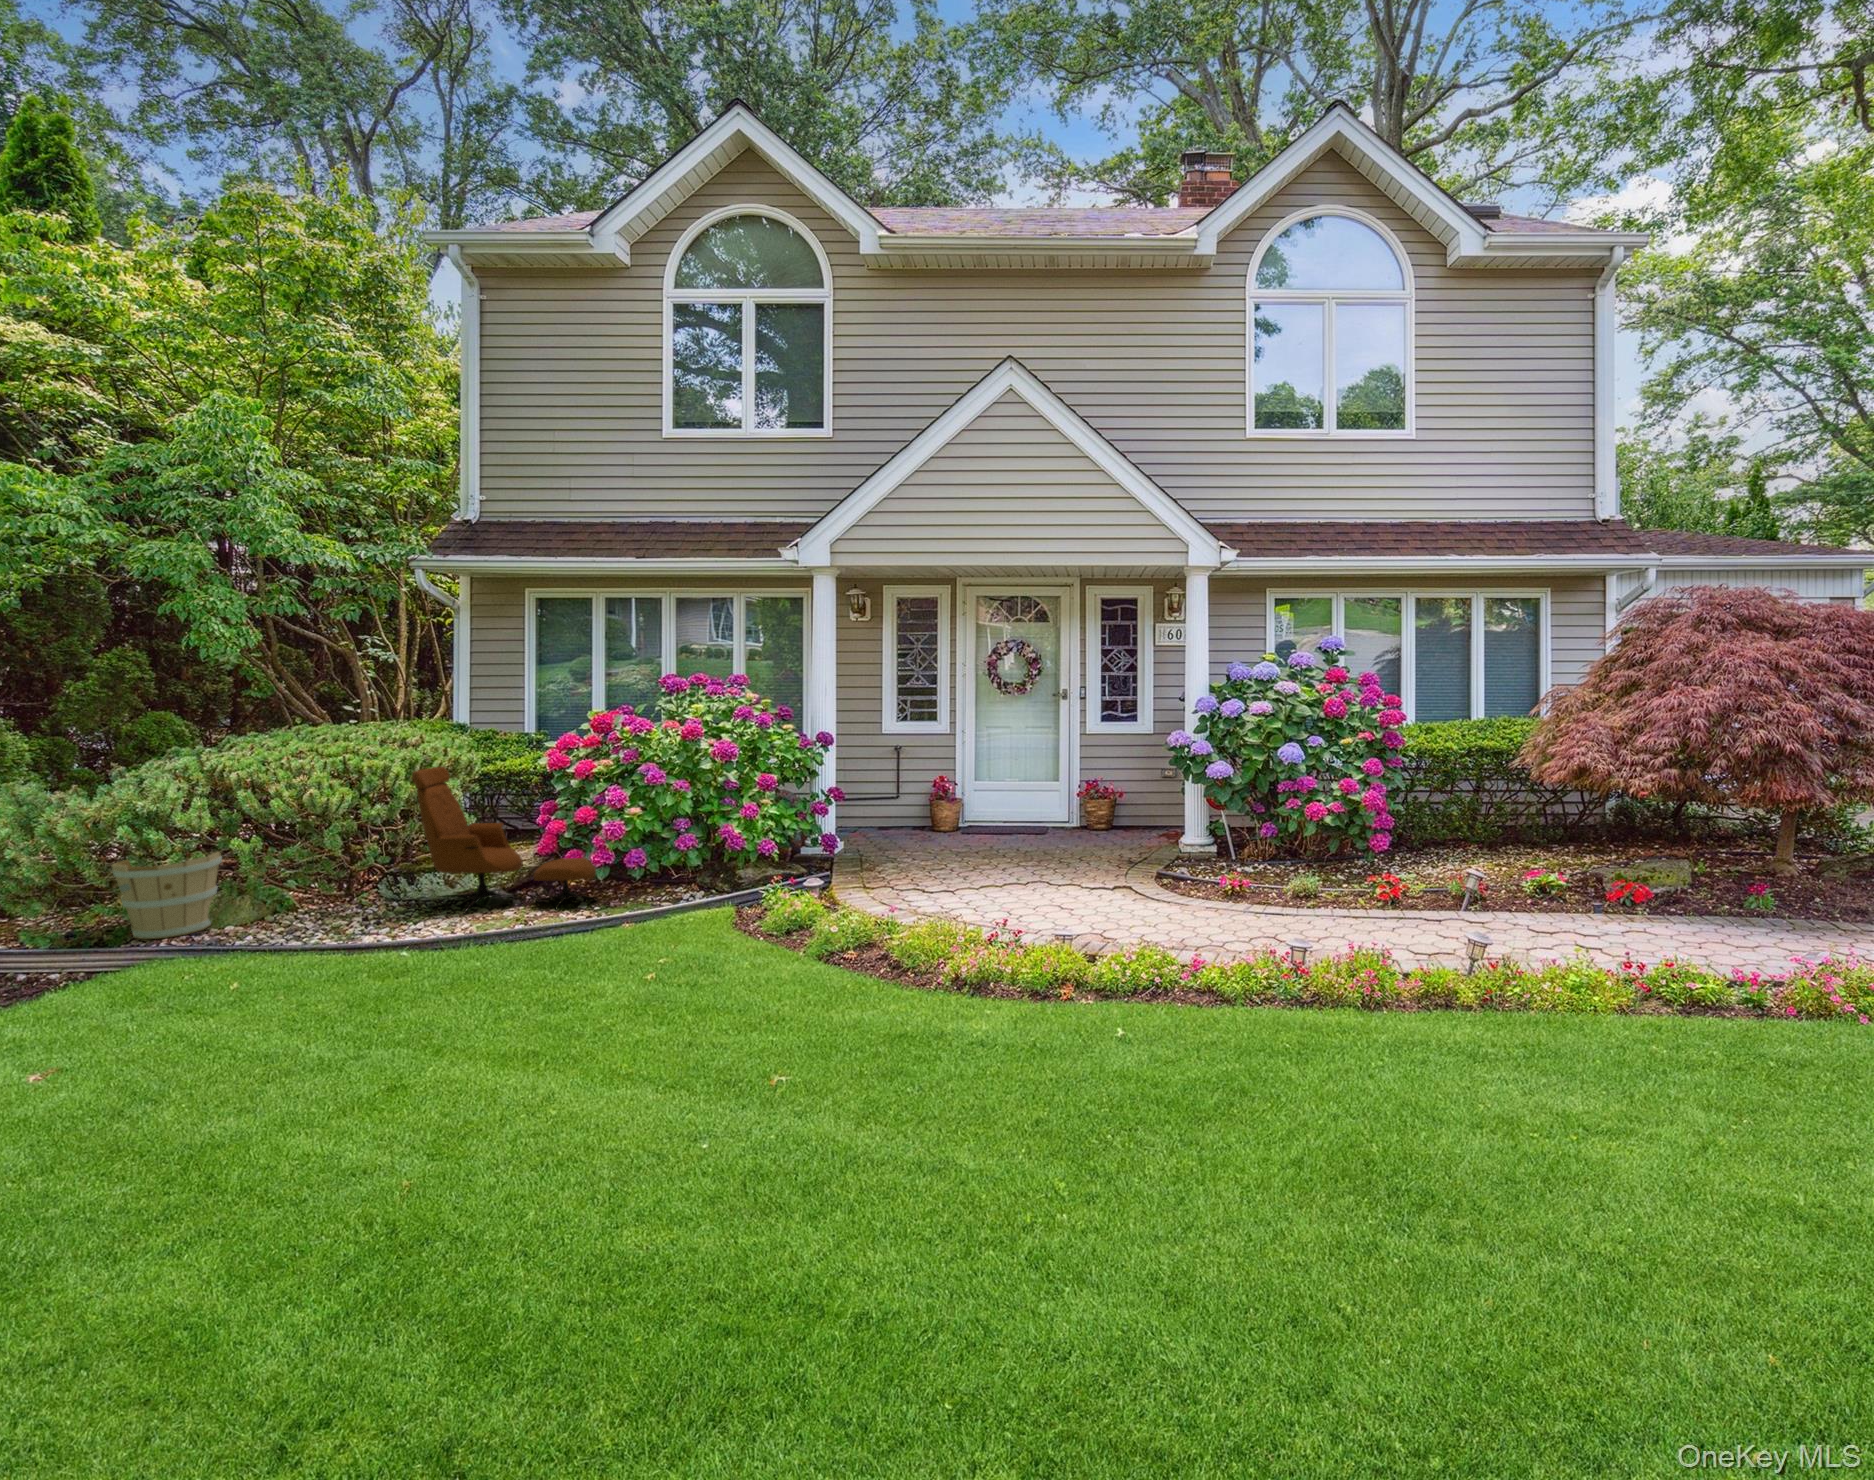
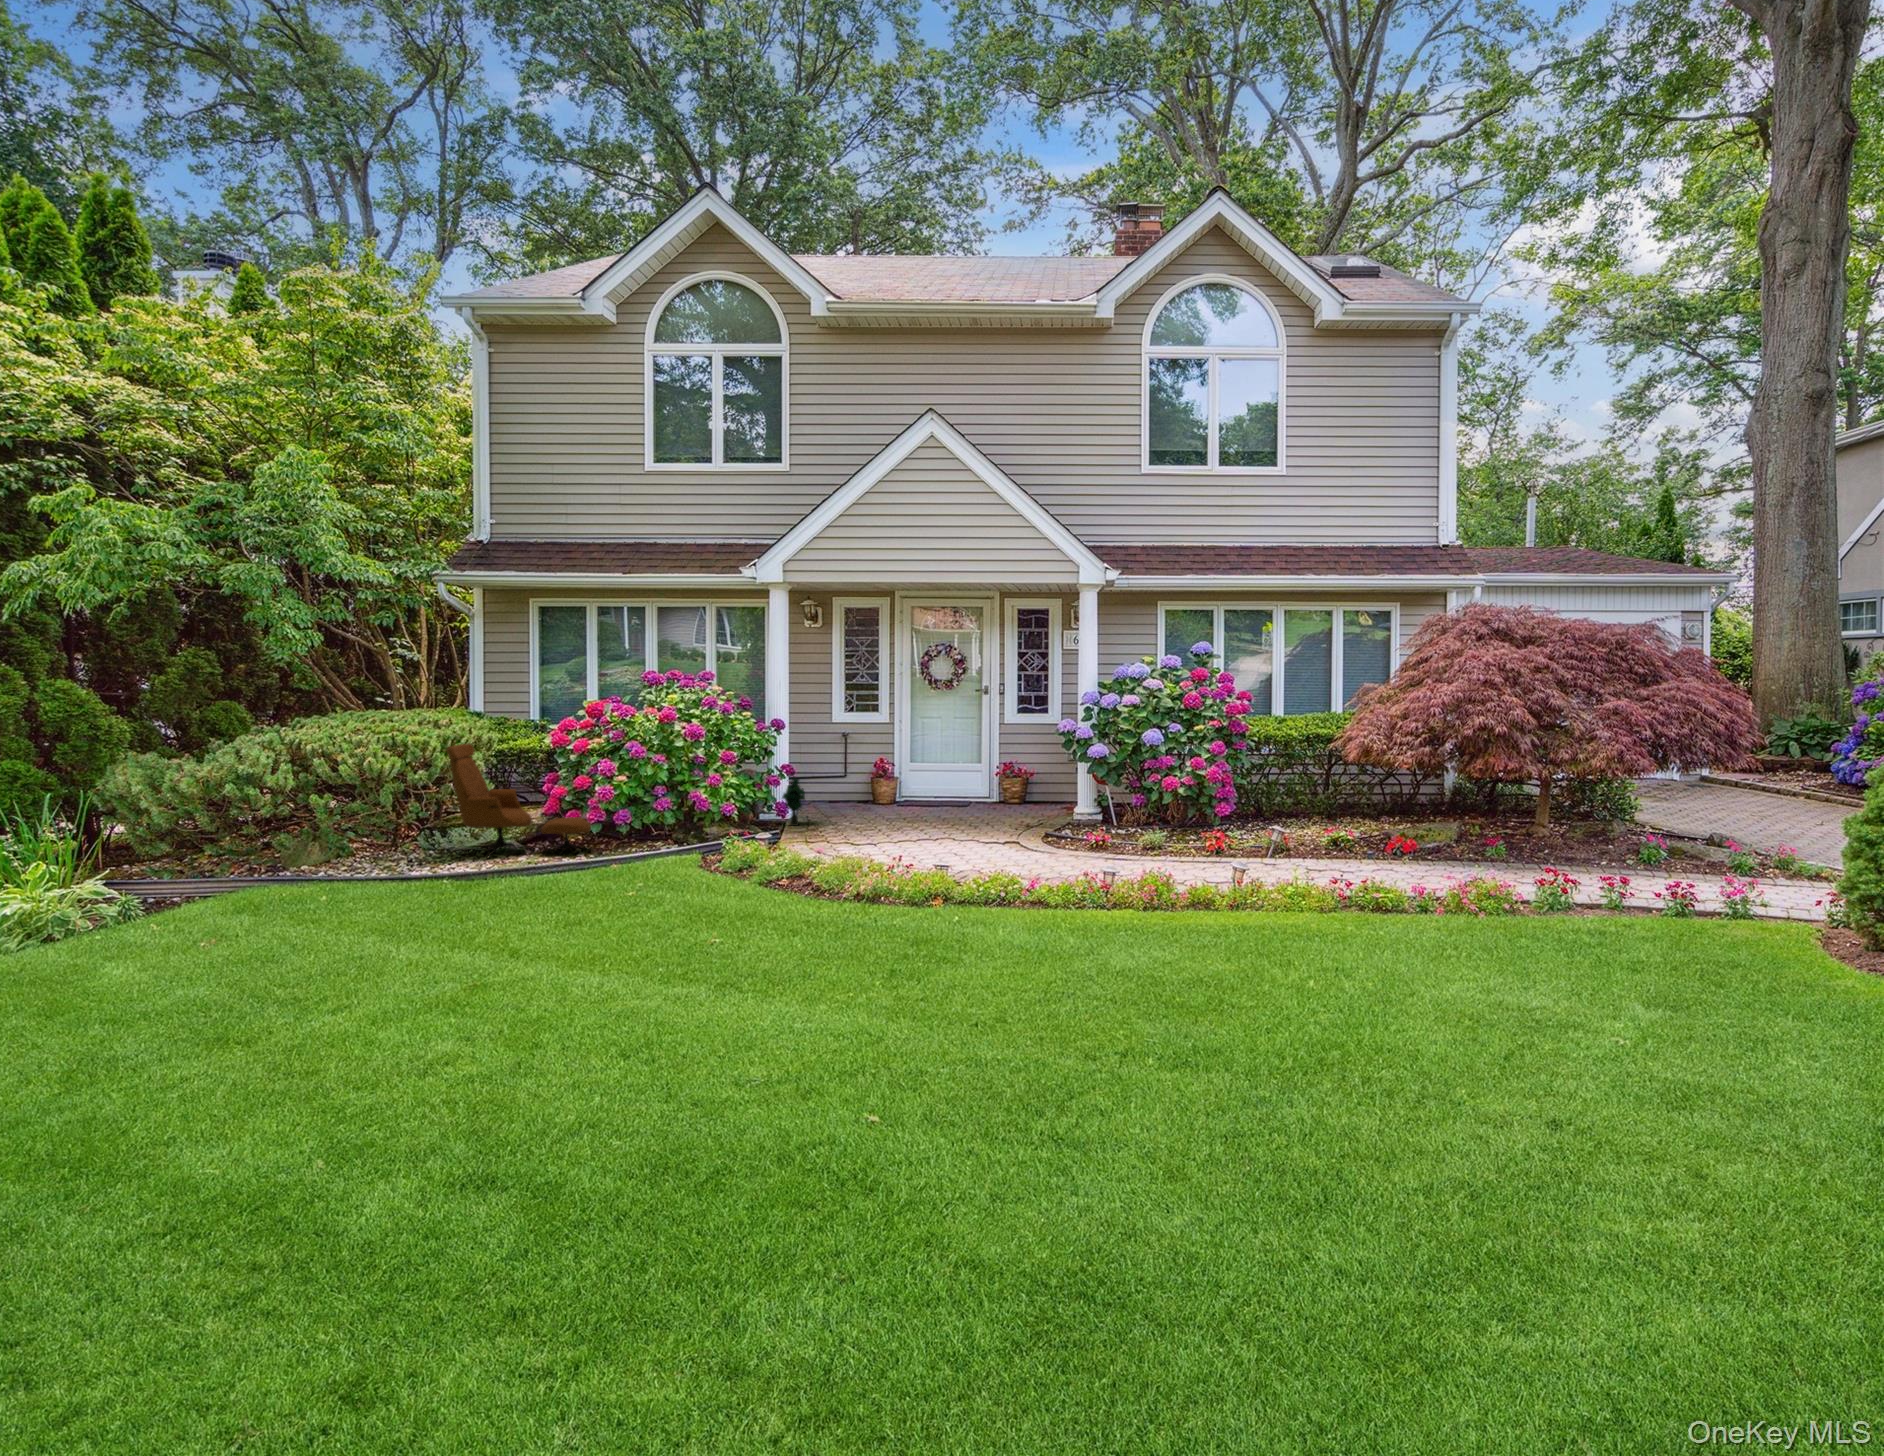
decorative plant: none [830,798,860,863] -> present [782,773,805,826]
wooden bucket: present [111,852,222,939] -> none [215,807,299,875]

